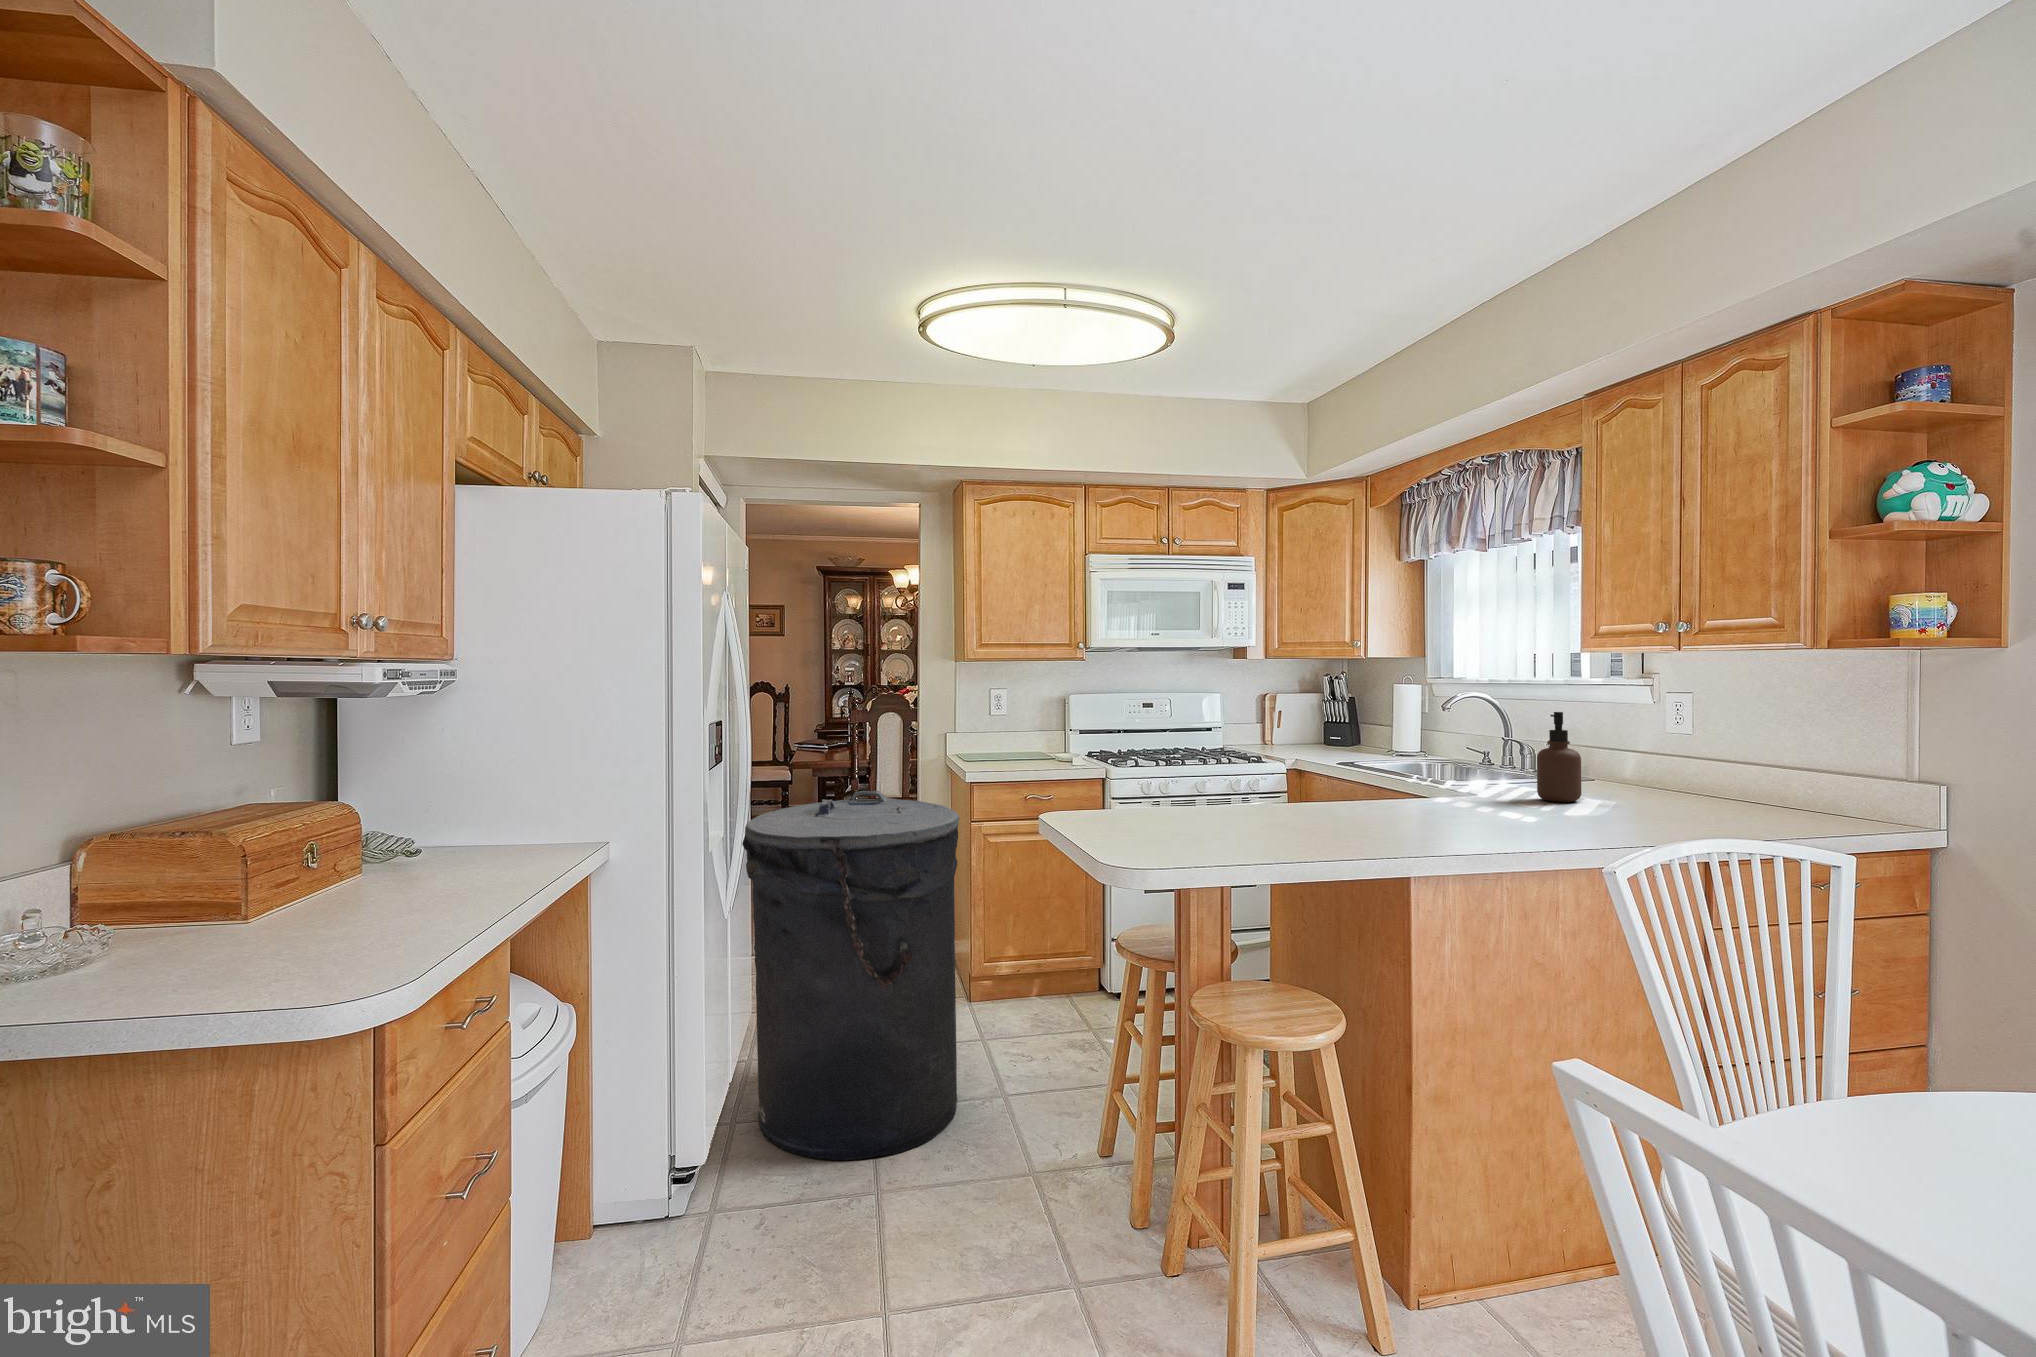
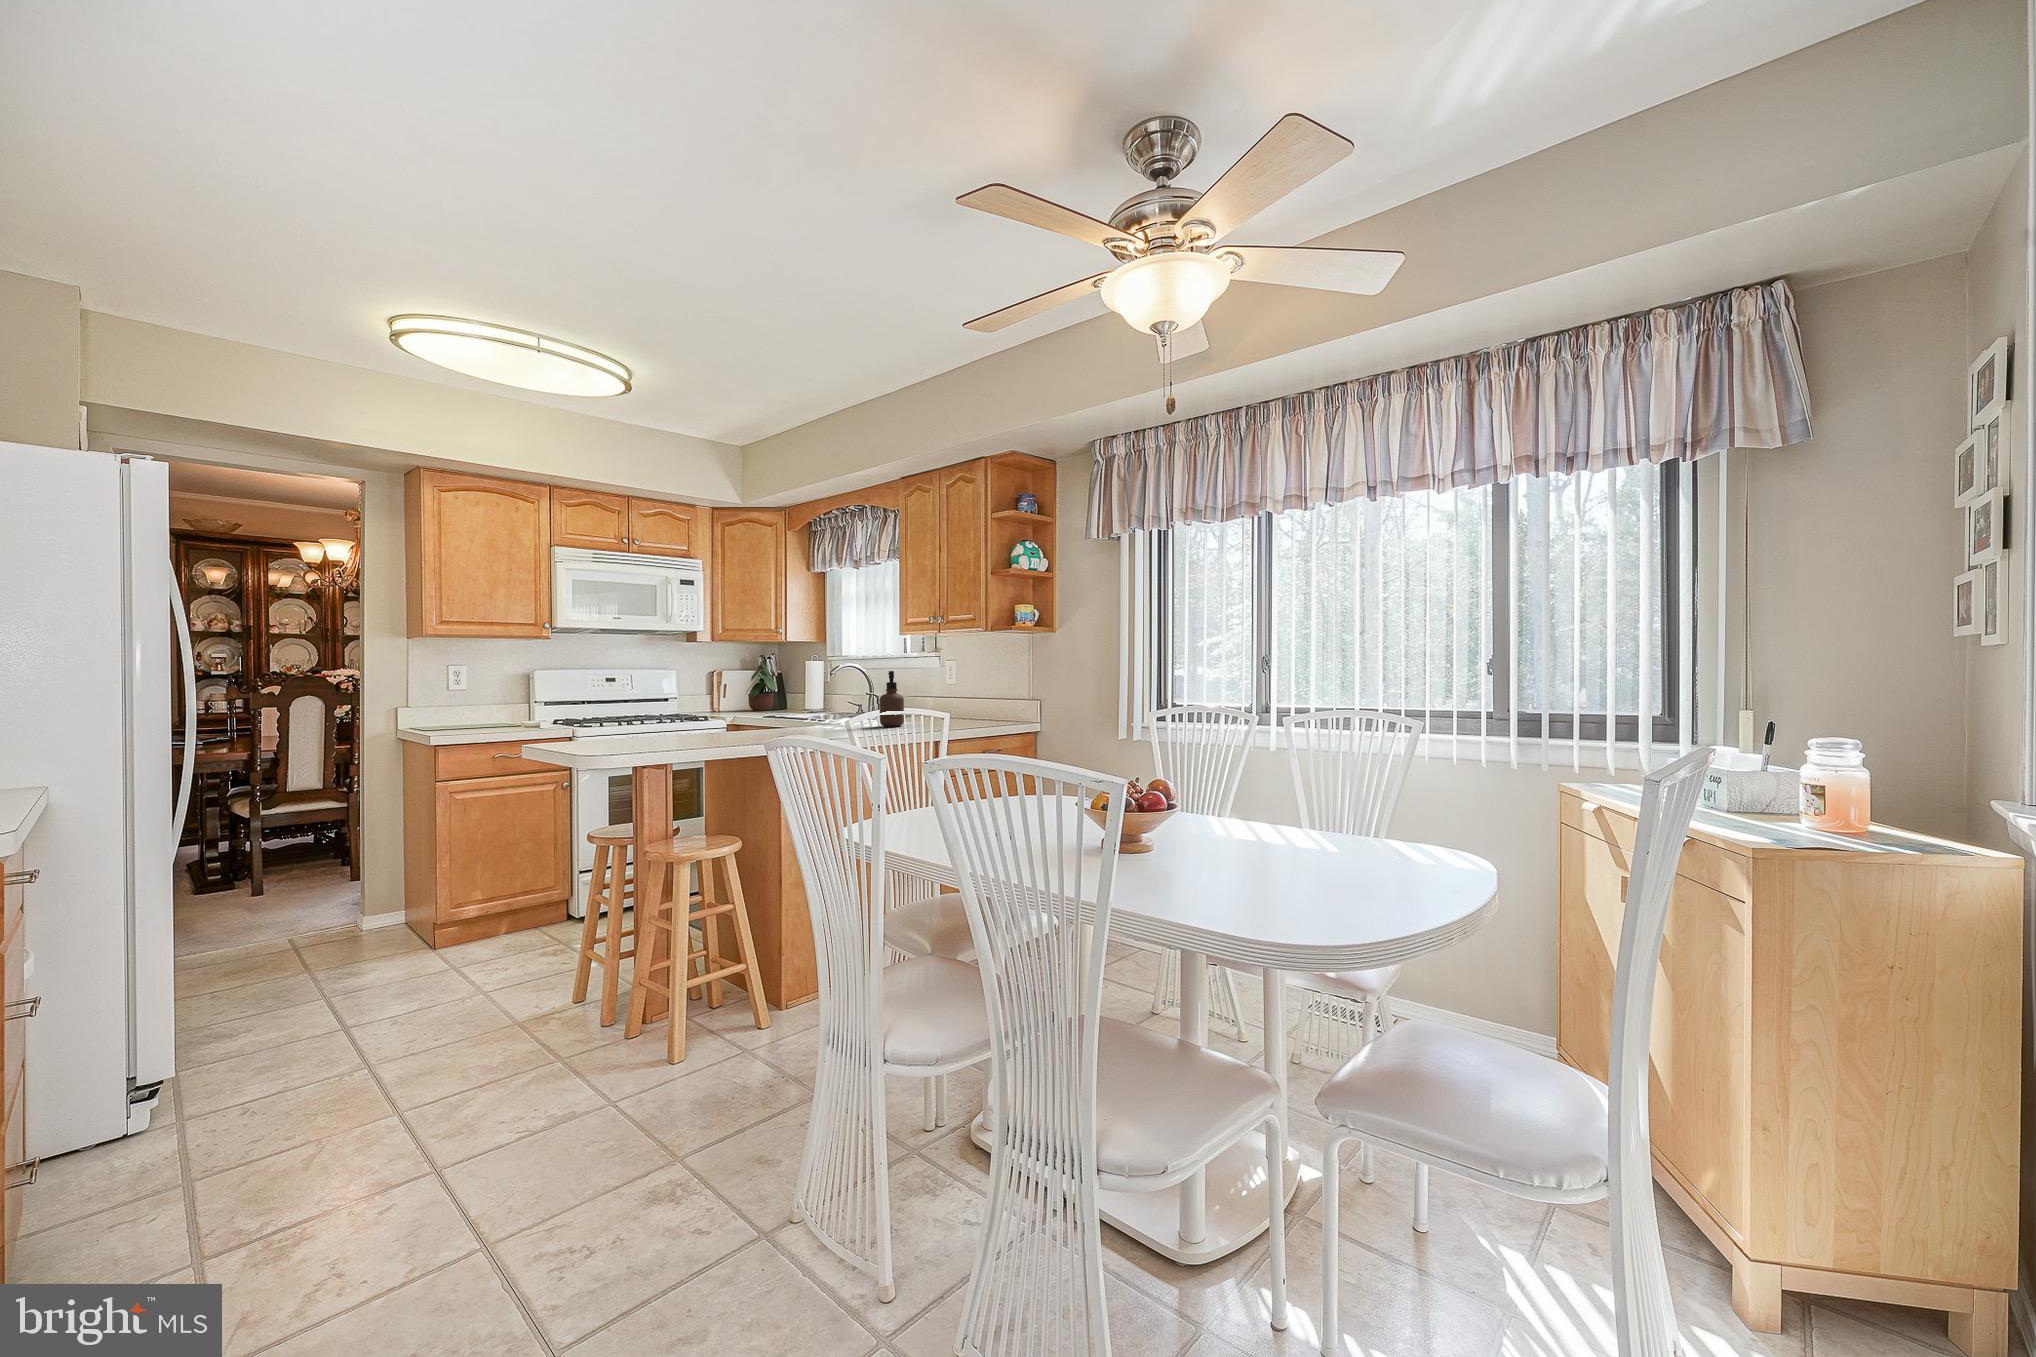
potted plant: none [1307,673,1355,748] -> present [746,654,776,711]
trash can: present [742,791,960,1160] -> none [194,746,438,1062]

